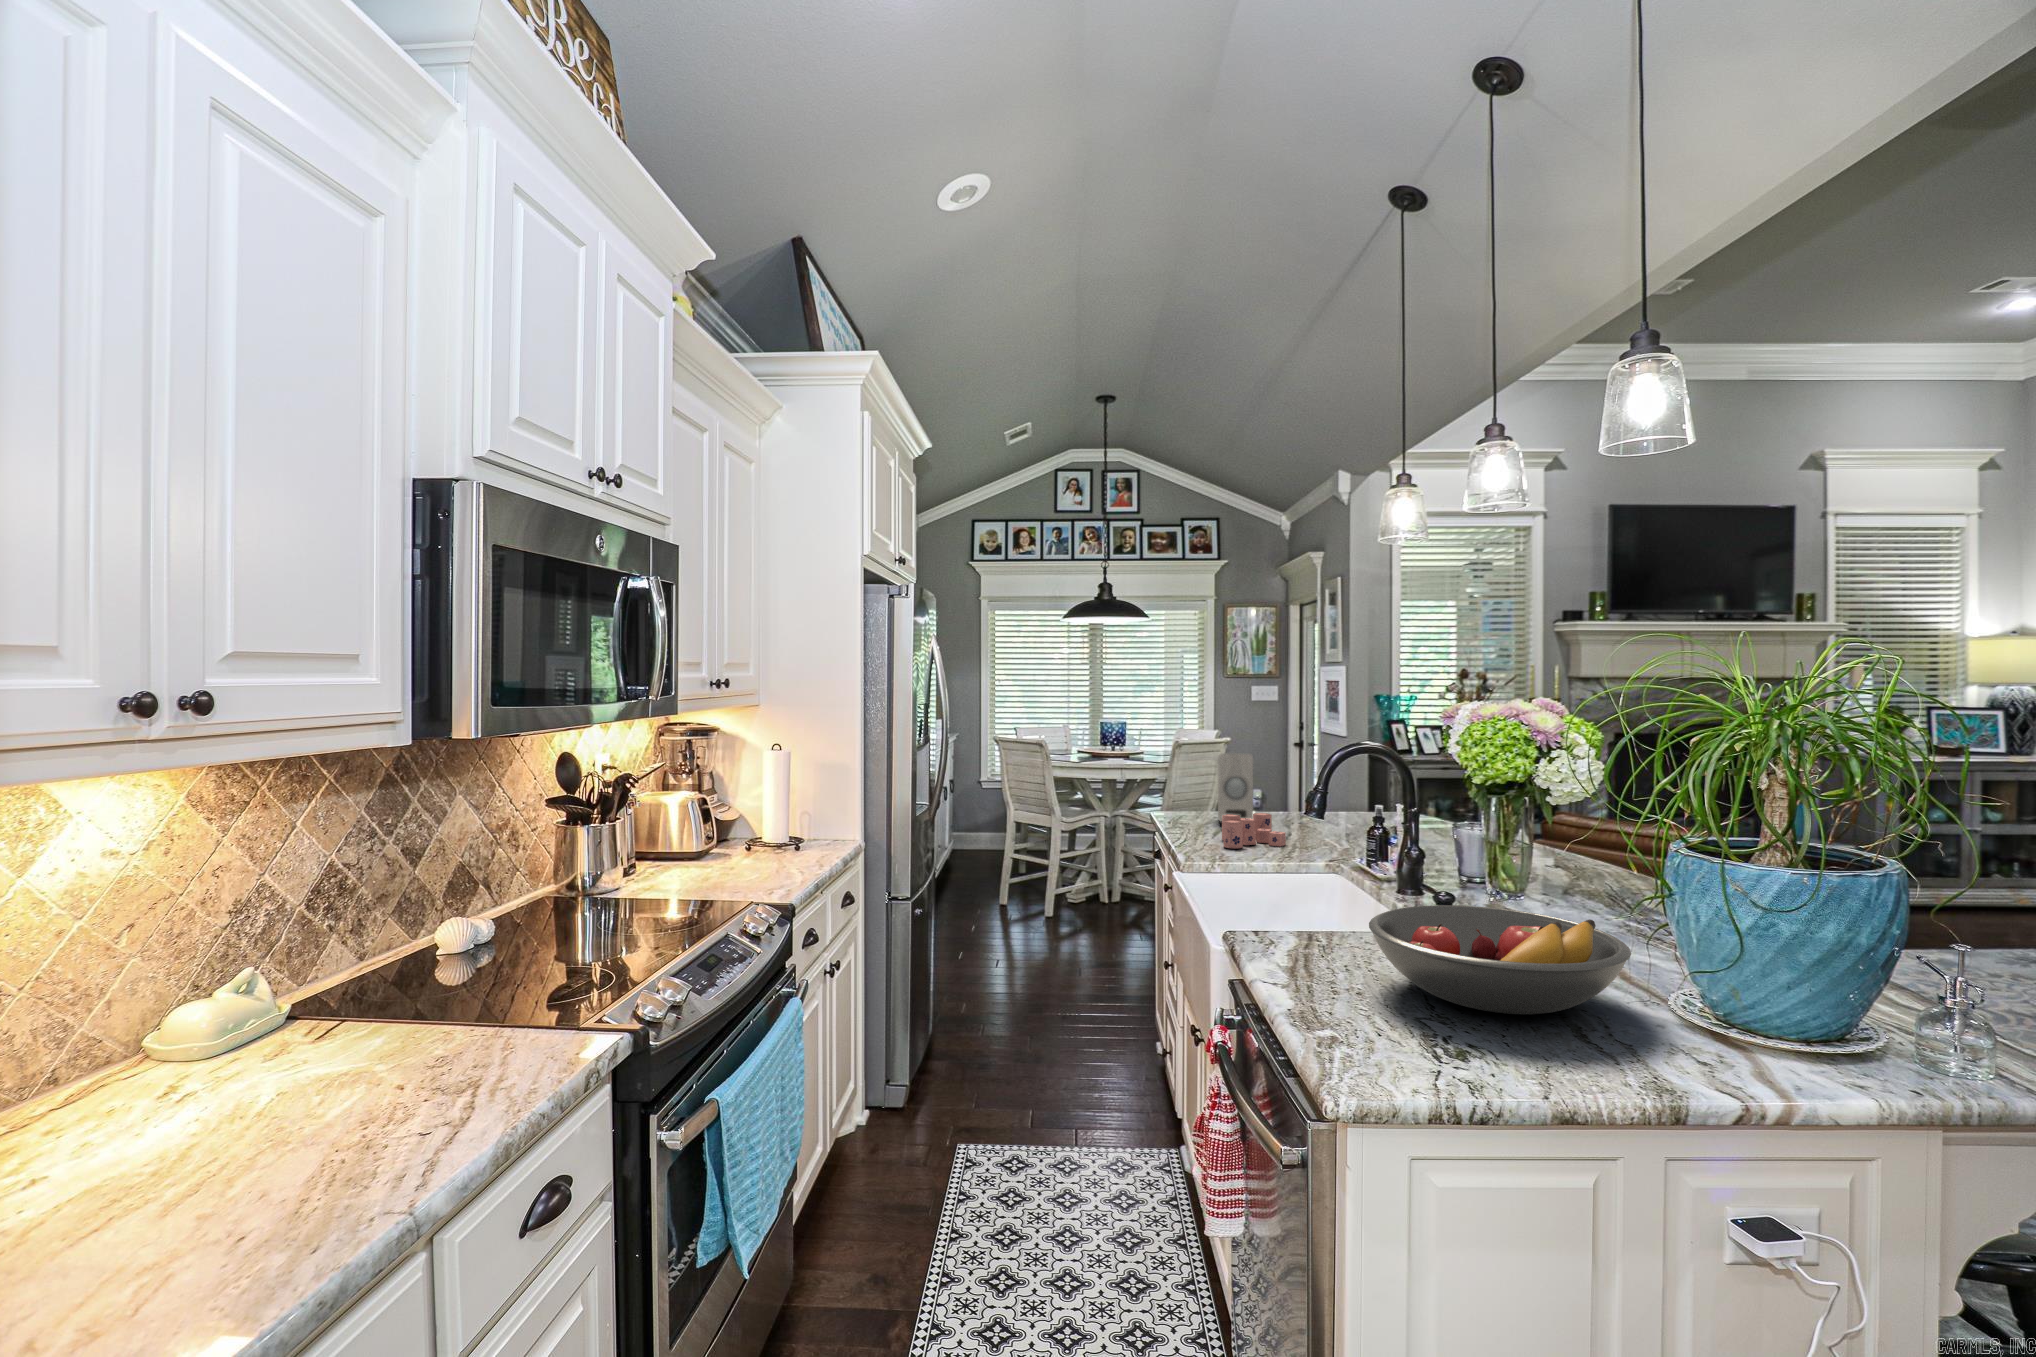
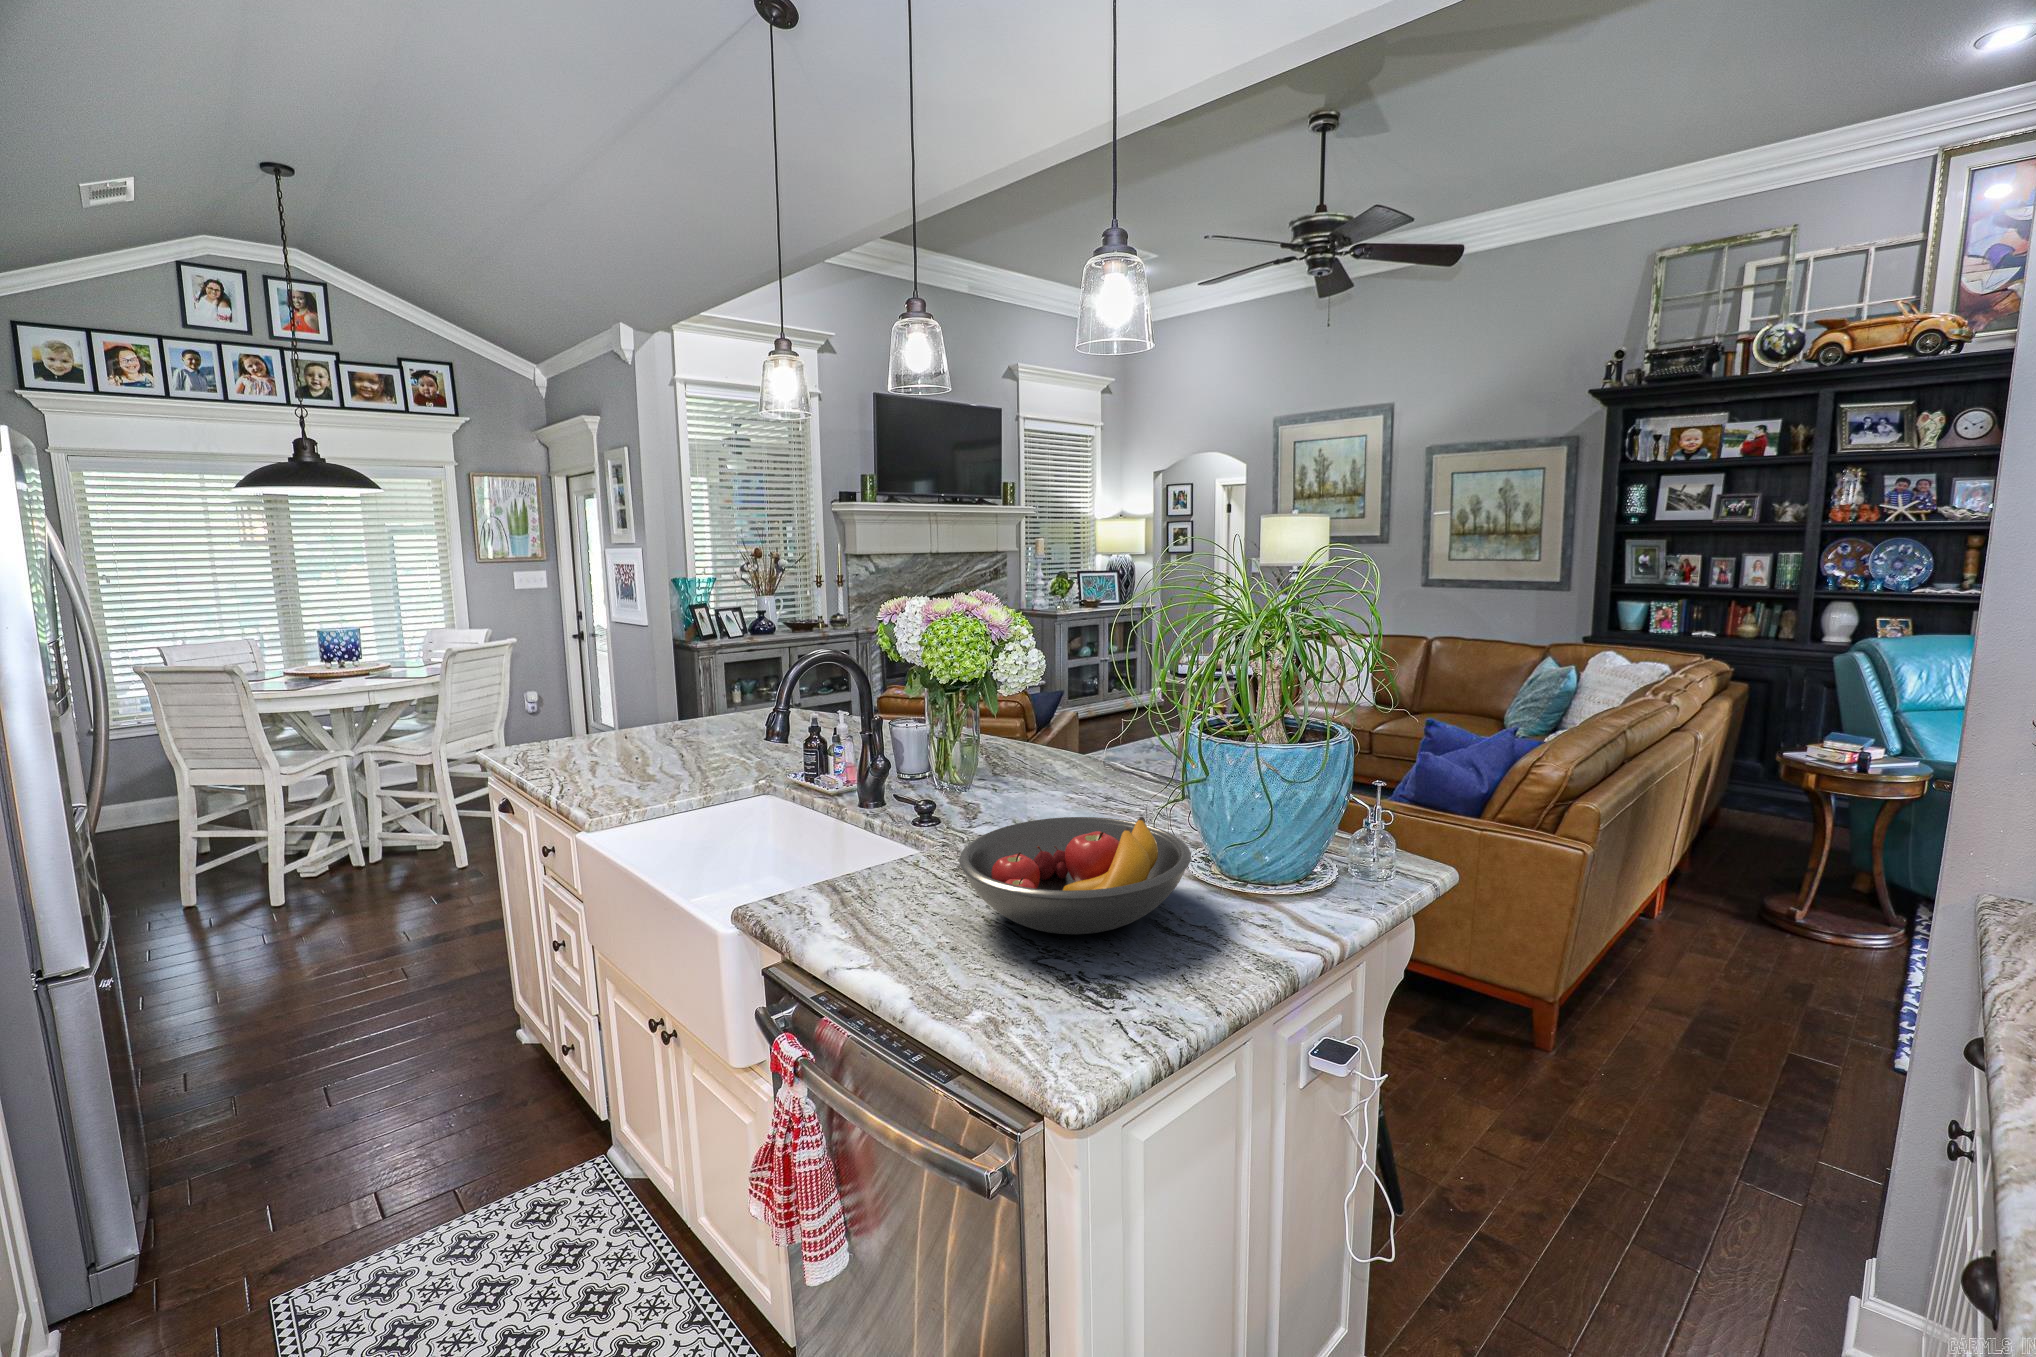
soap dispenser: present [1217,753,1253,821] -> none [571,667,630,756]
candle: present [1222,813,1286,849] -> none [607,736,690,787]

